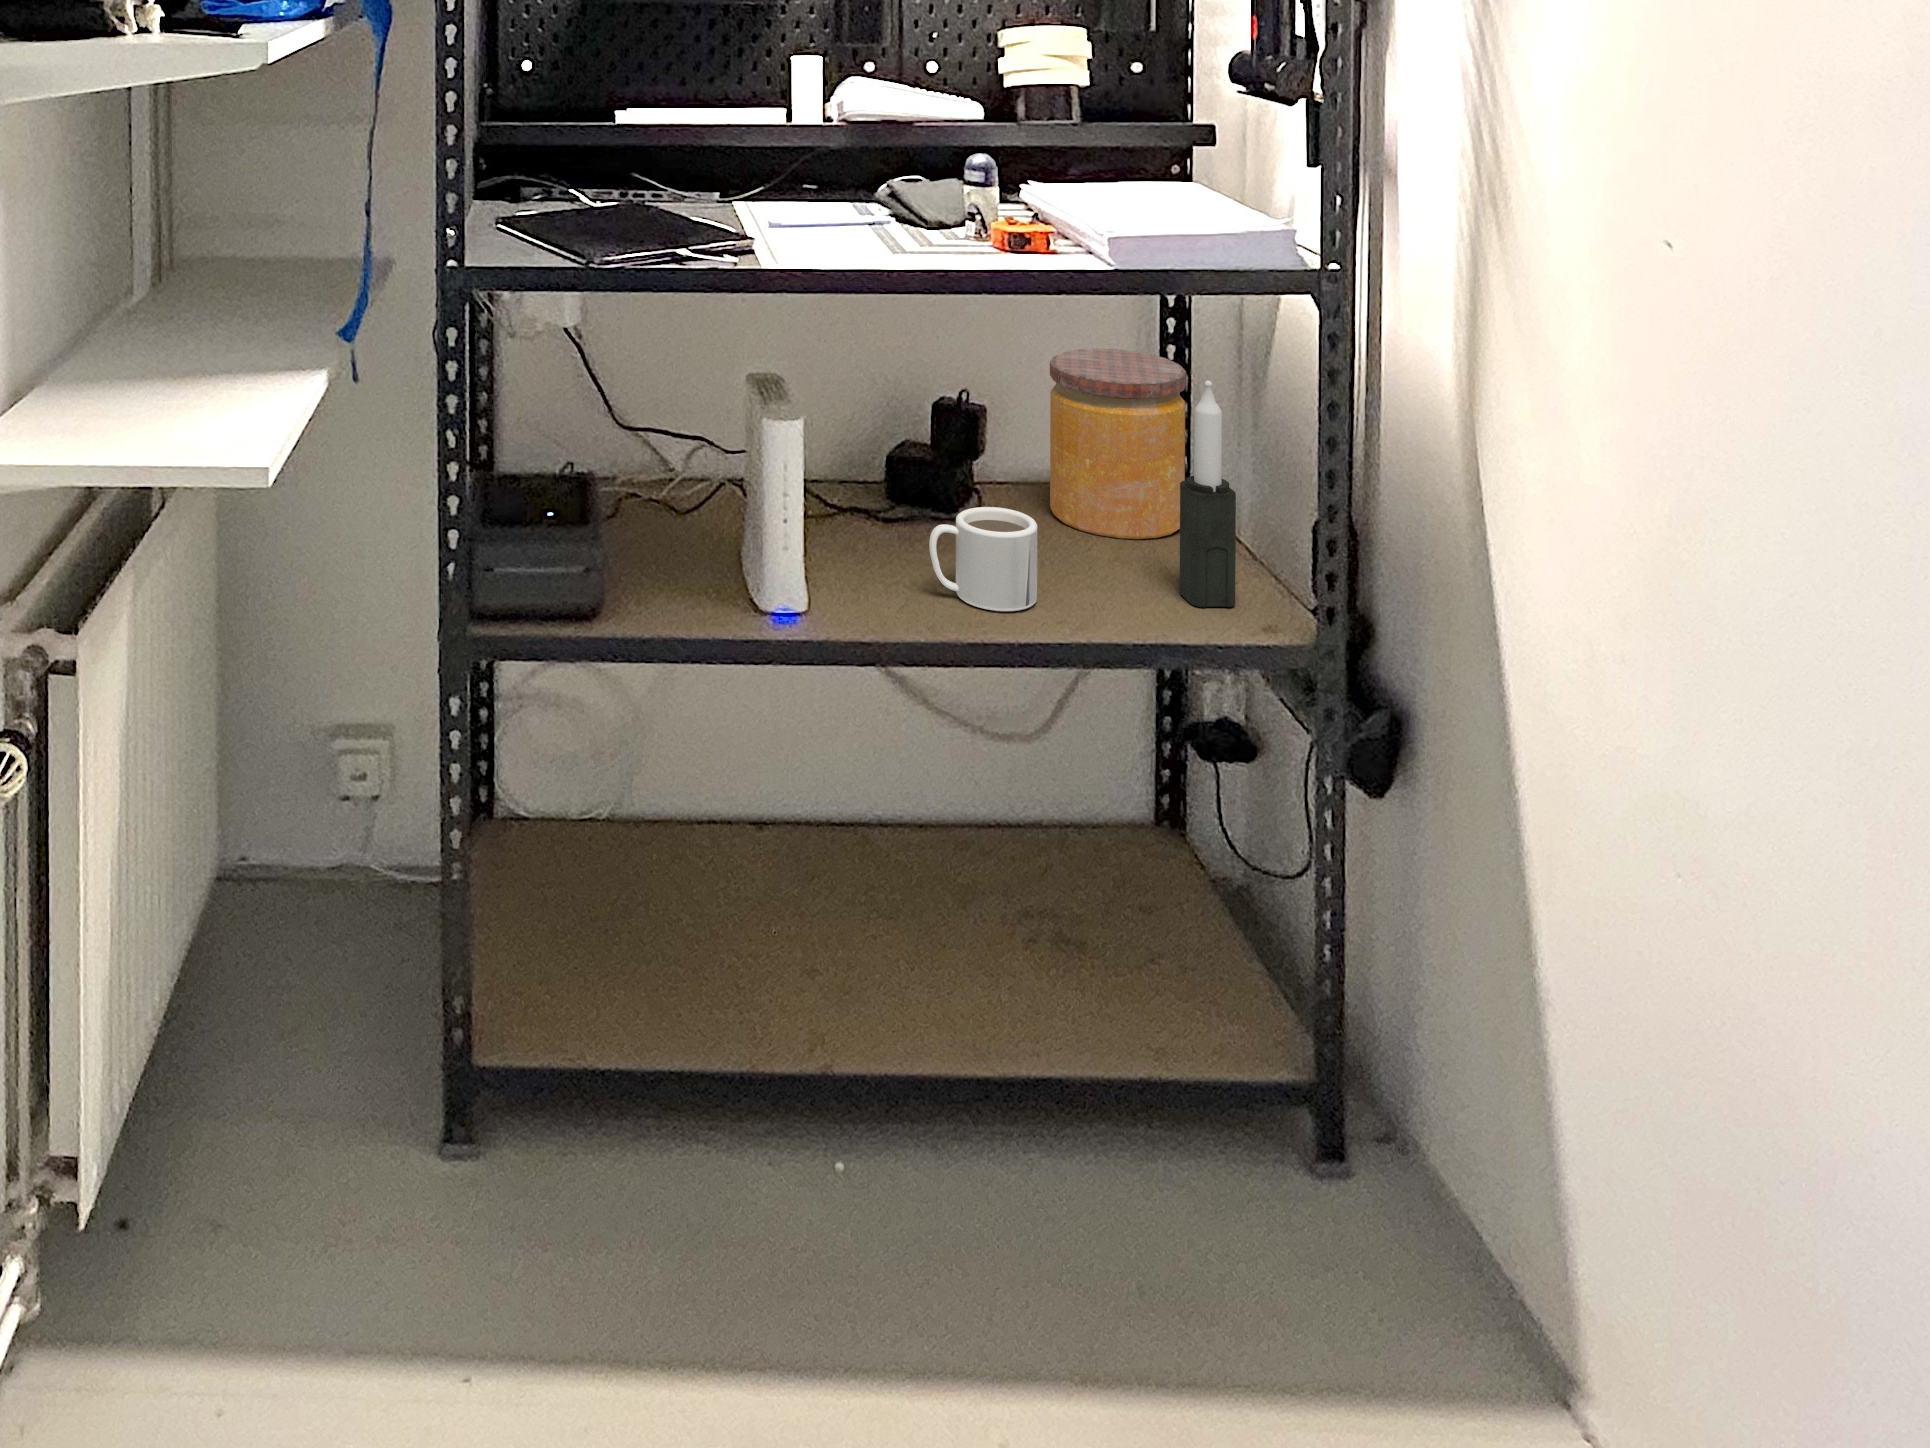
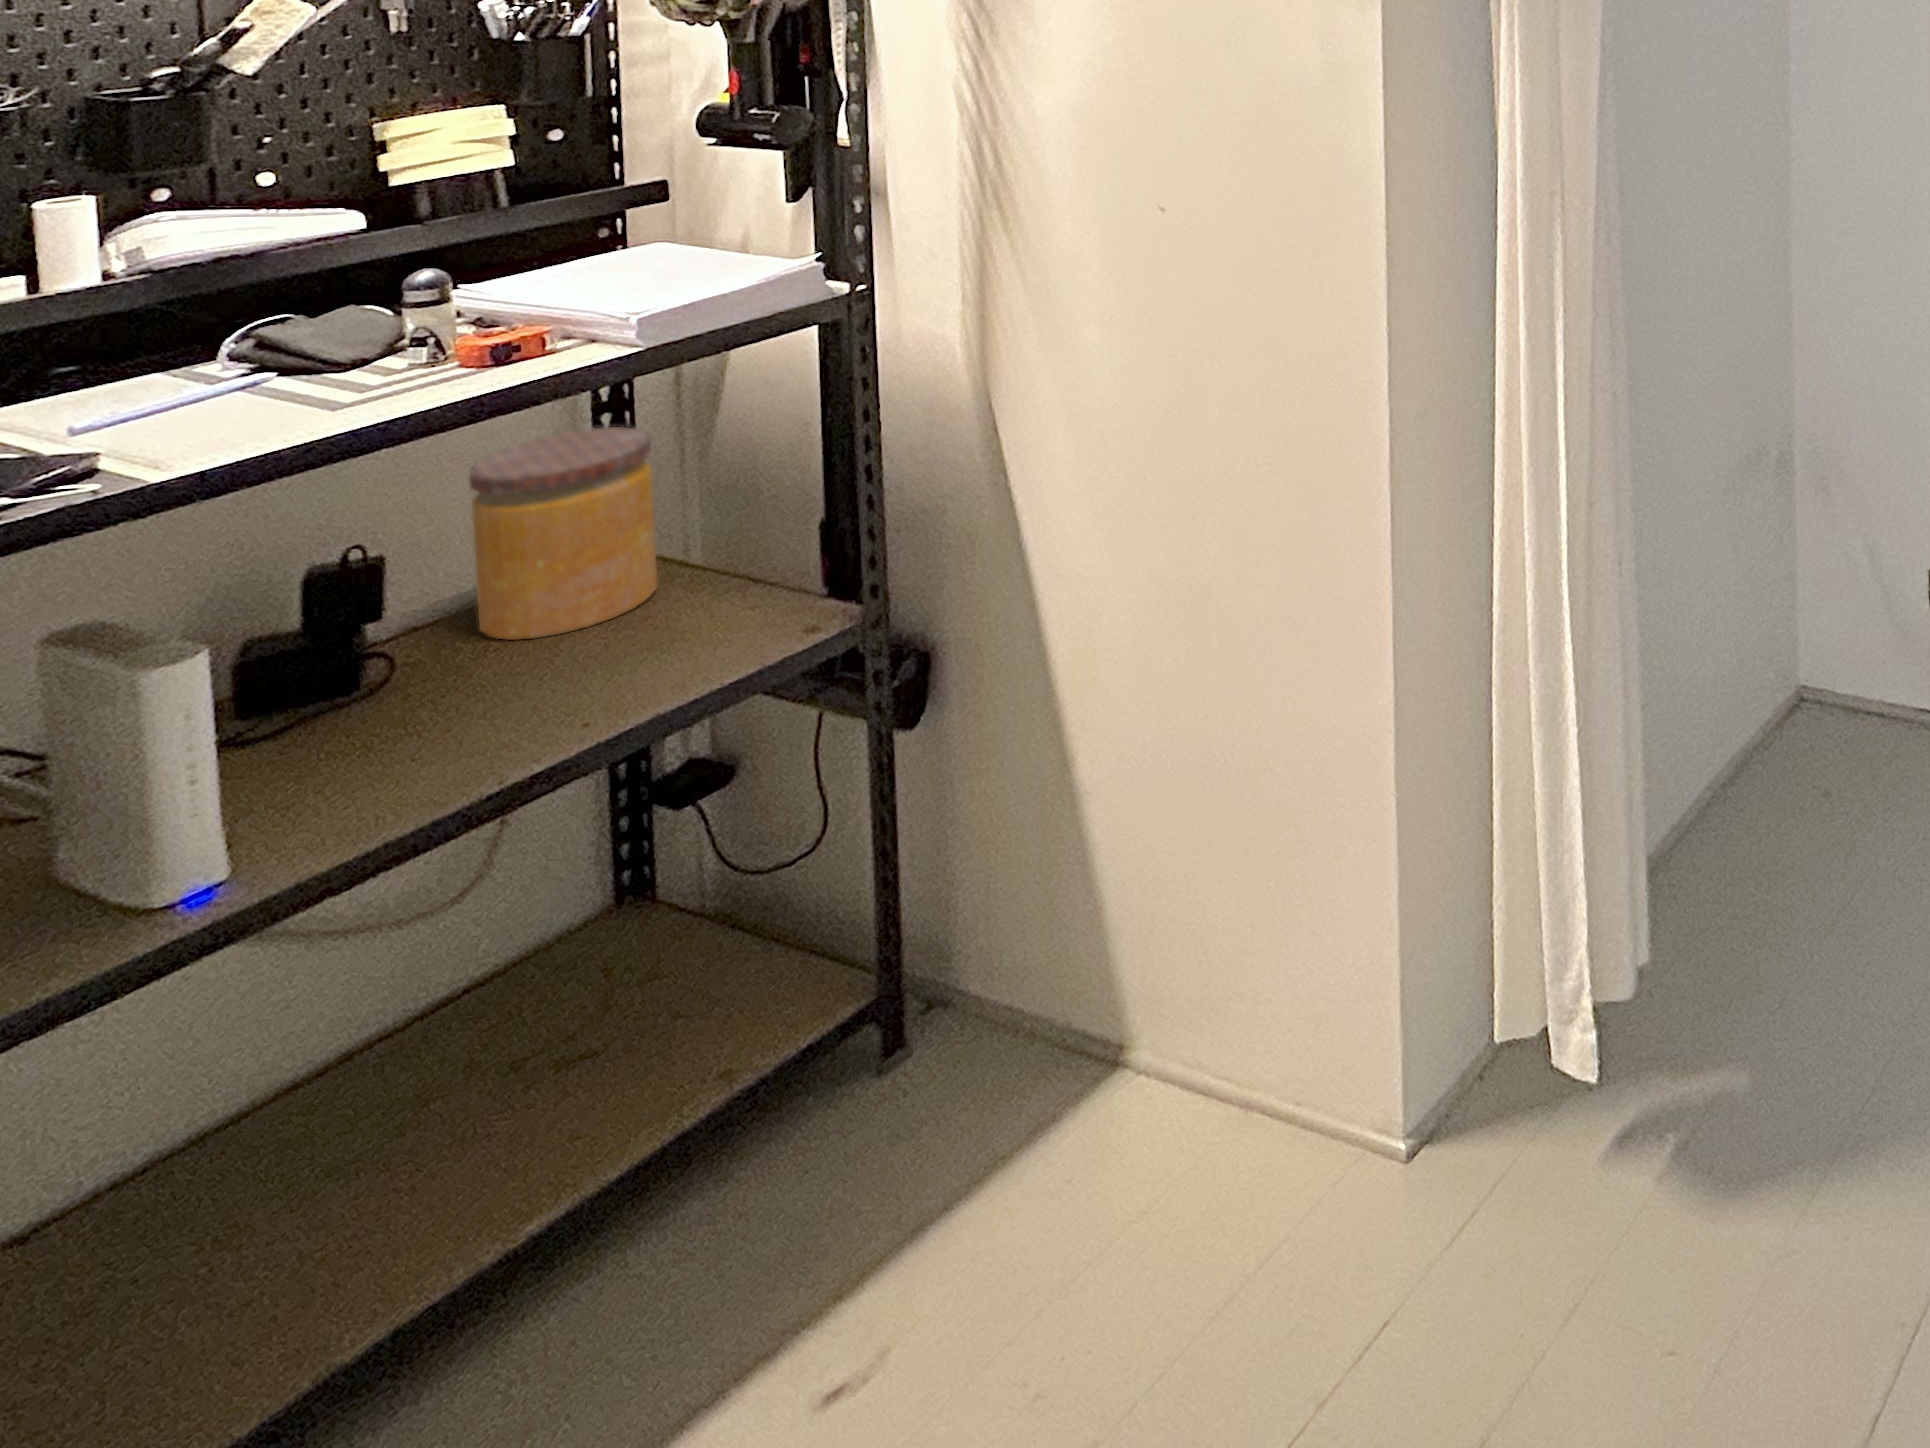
candle: present [1180,380,1236,607] -> none [687,433,758,652]
mug: present [929,507,1037,611] -> none [373,643,531,767]

